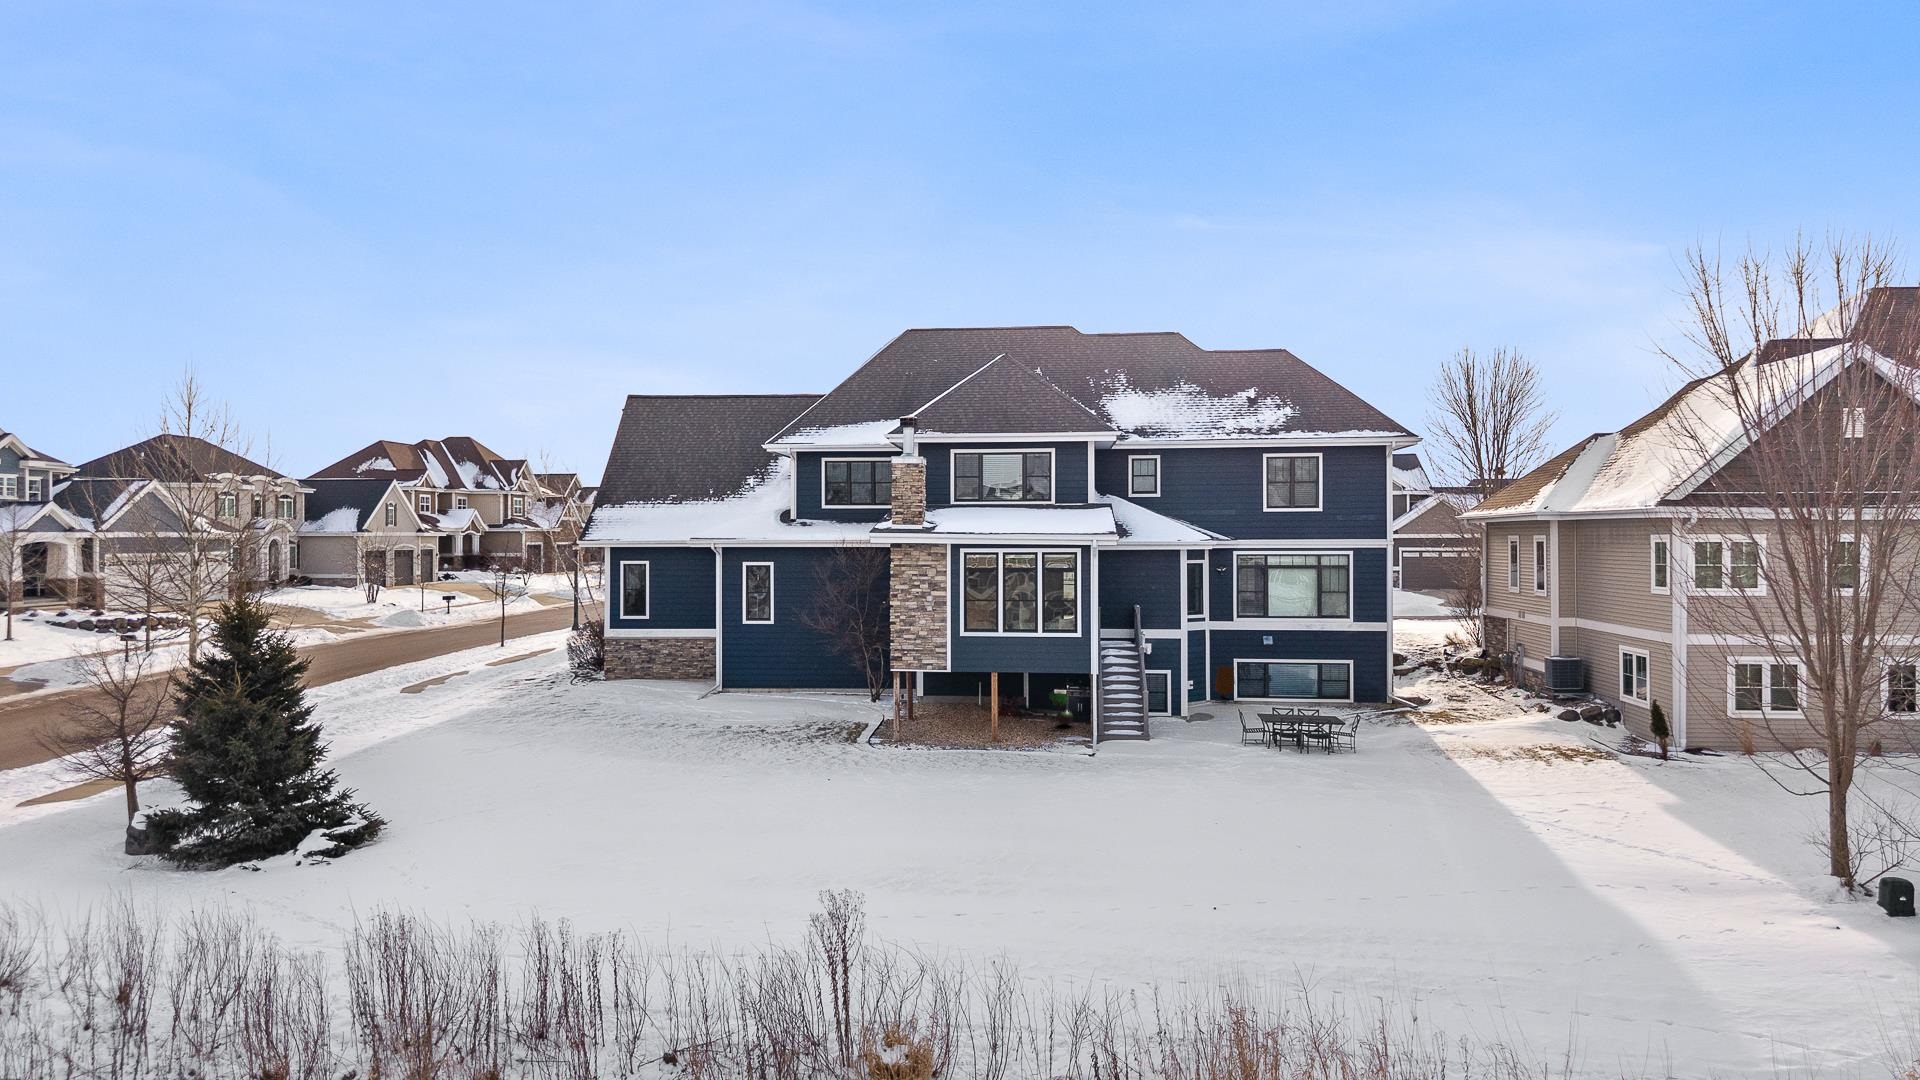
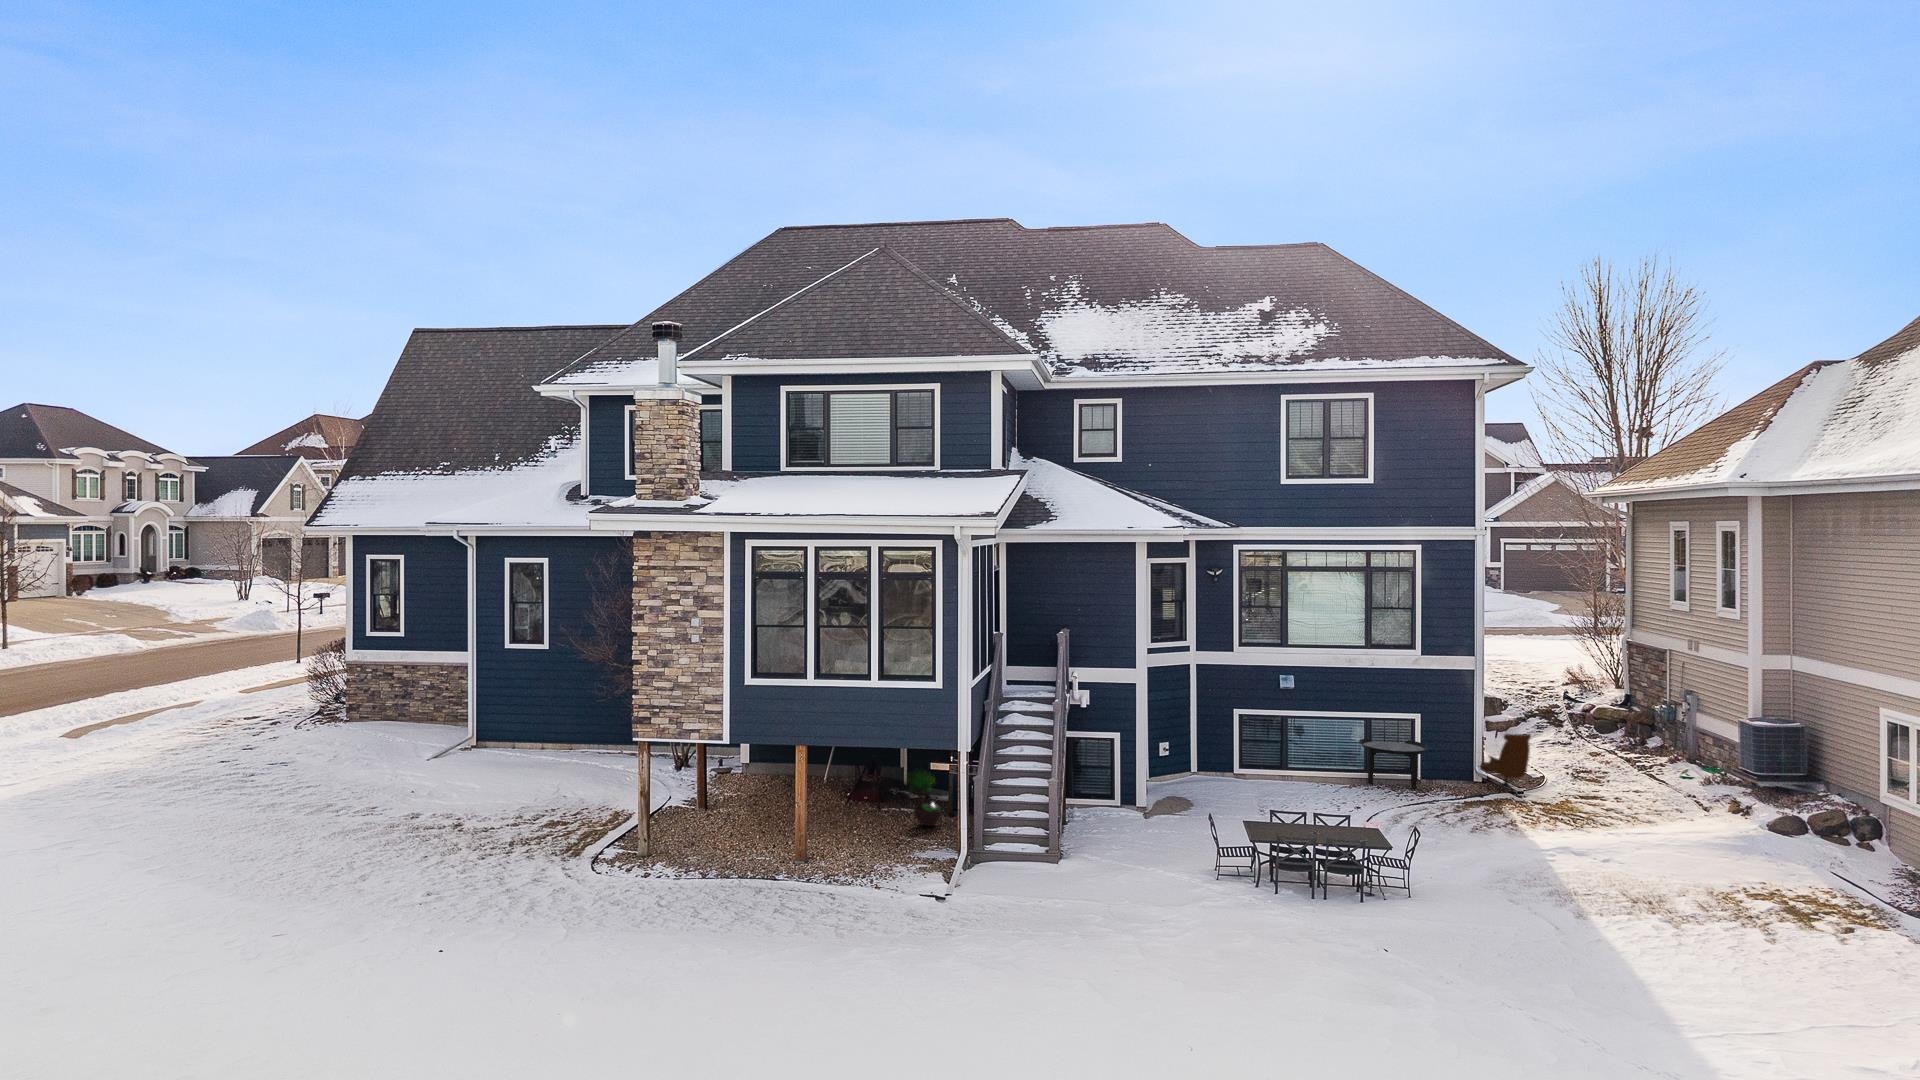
lounge chair: present [1214,667,1235,702] -> present [1479,734,1531,792]
round table: none [1316,676,1360,705] -> present [1359,738,1429,789]

